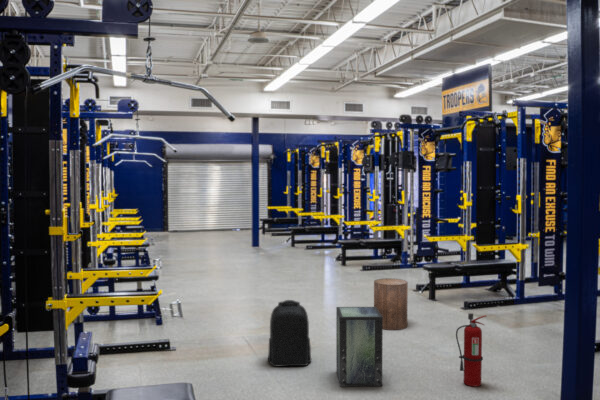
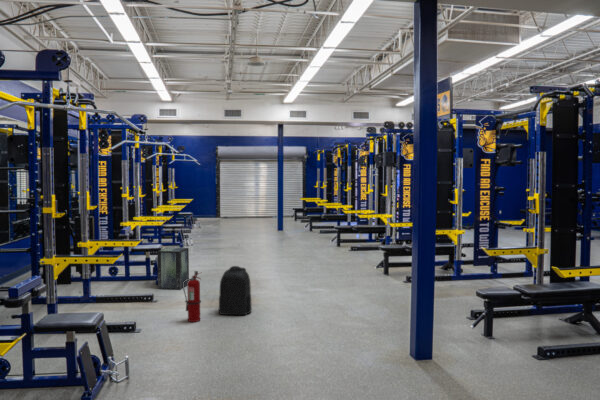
stool: present [374,278,408,330] -> none [321,254,348,295]
storage box: present [336,307,383,387] -> present [157,248,189,290]
fire extinguisher: present [456,313,486,386] -> present [183,271,201,322]

